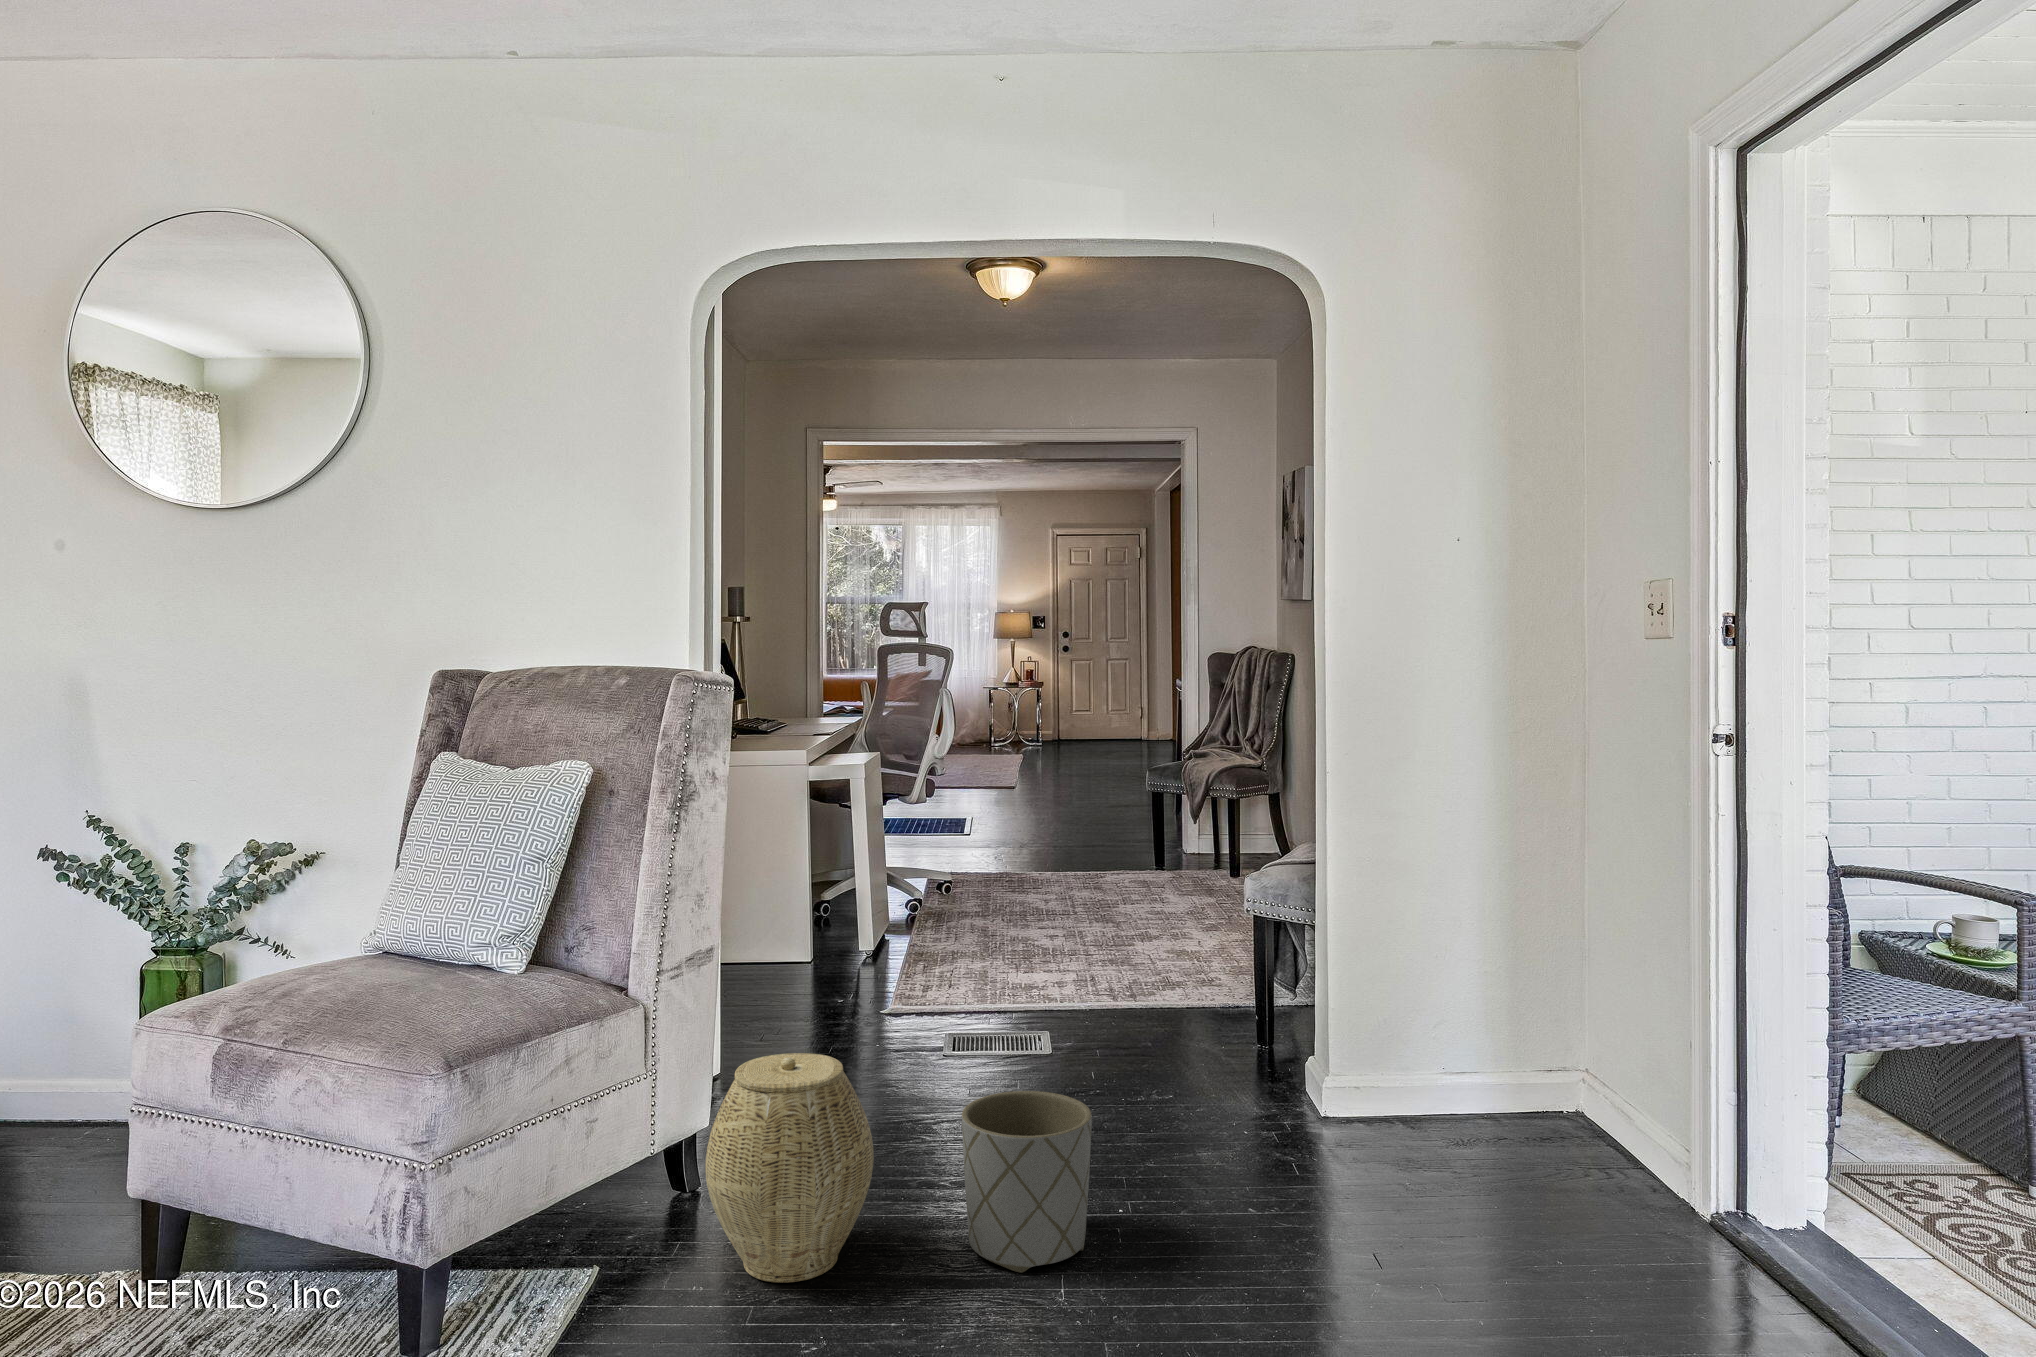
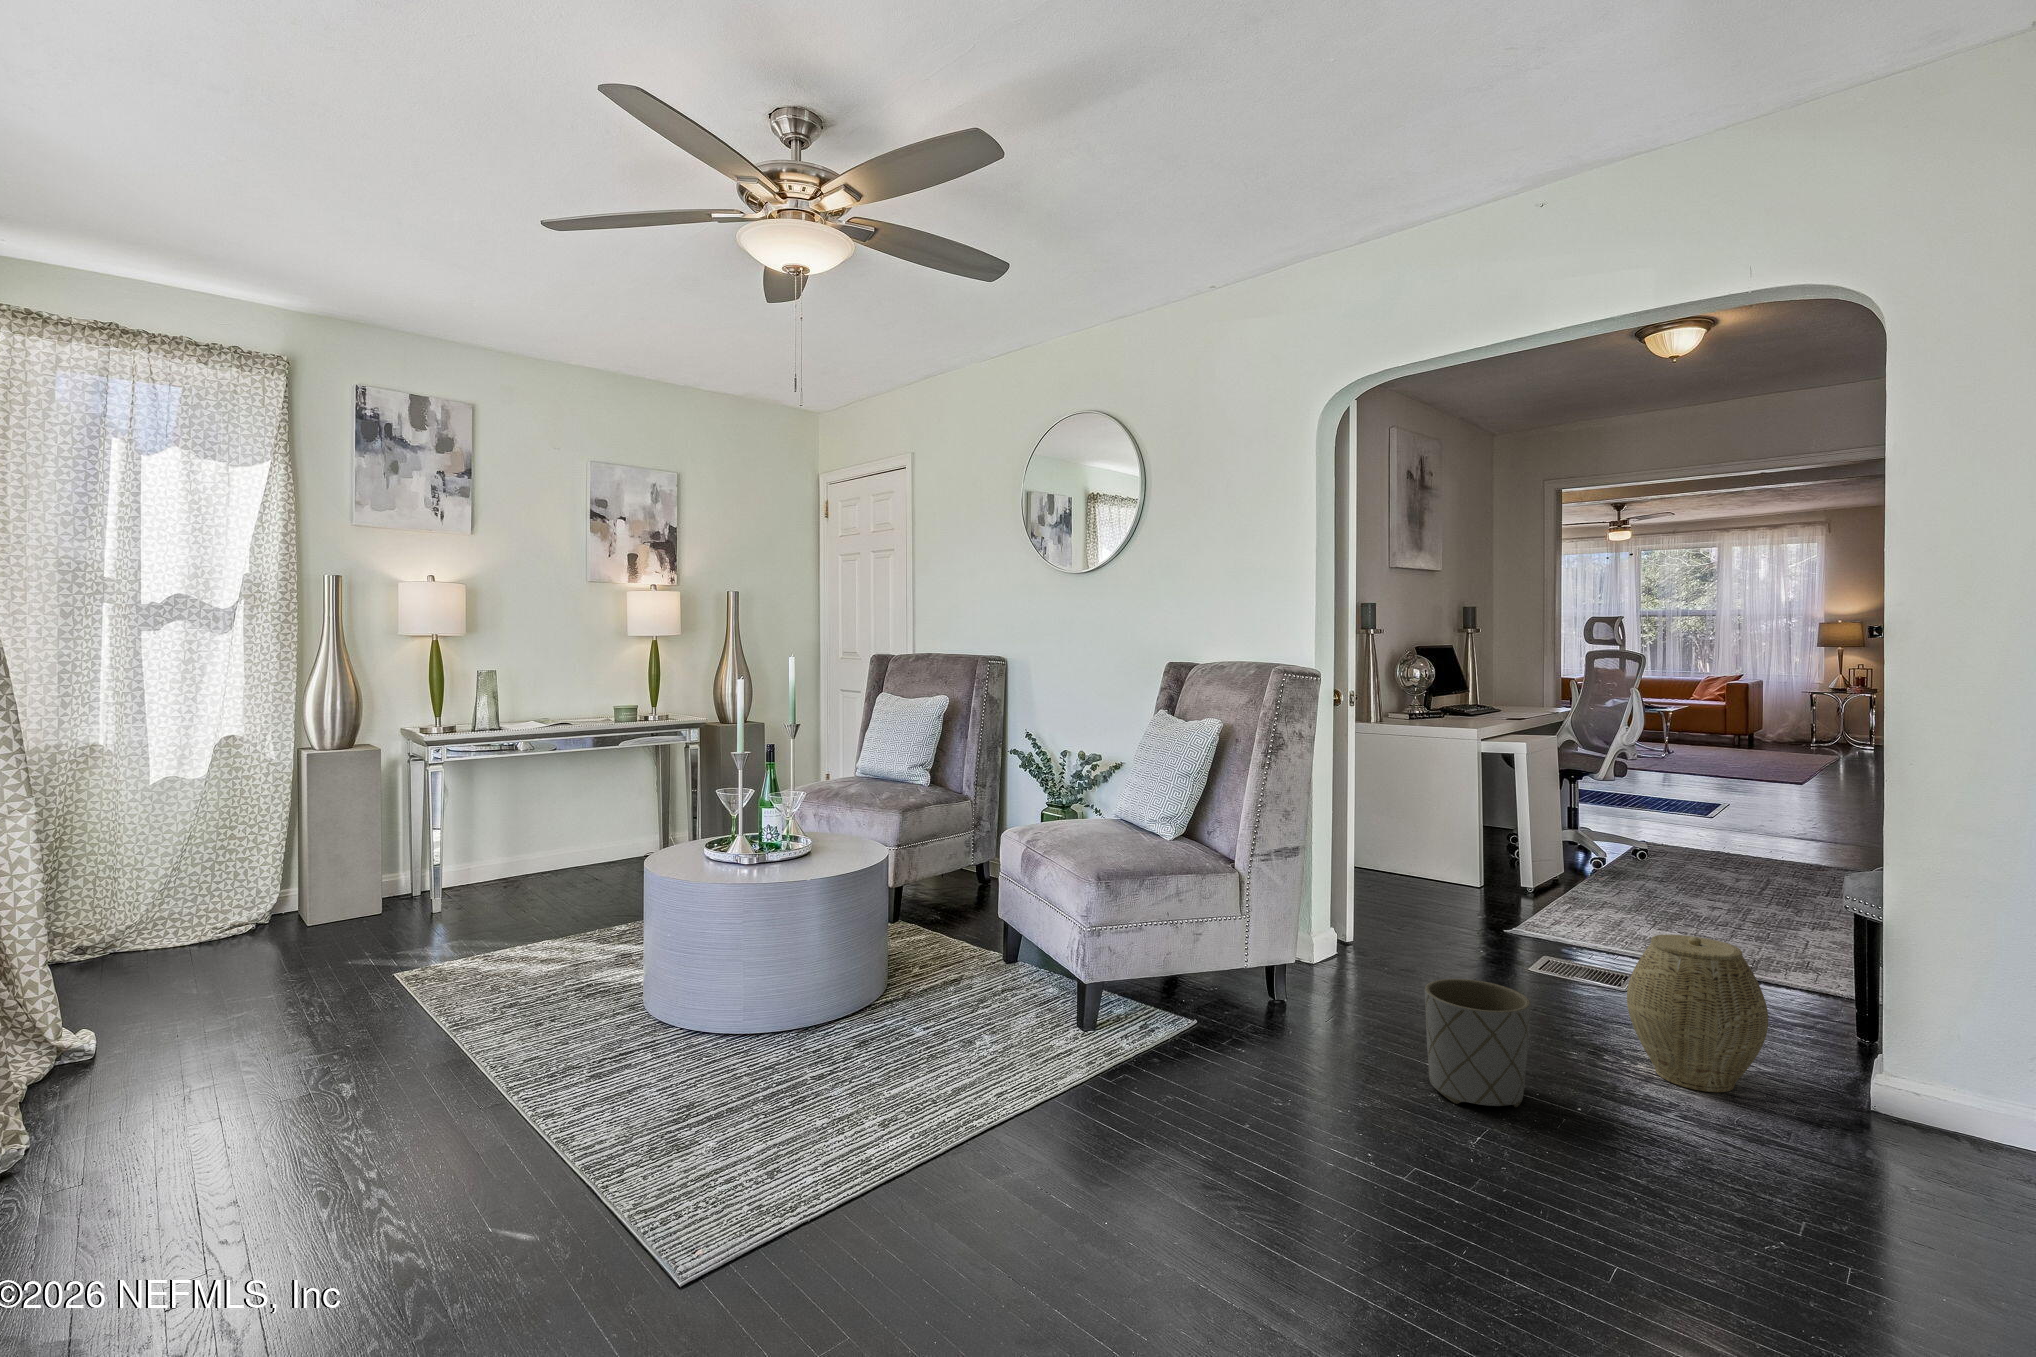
woven basket: present [705,1053,874,1283] -> present [1627,934,1768,1092]

